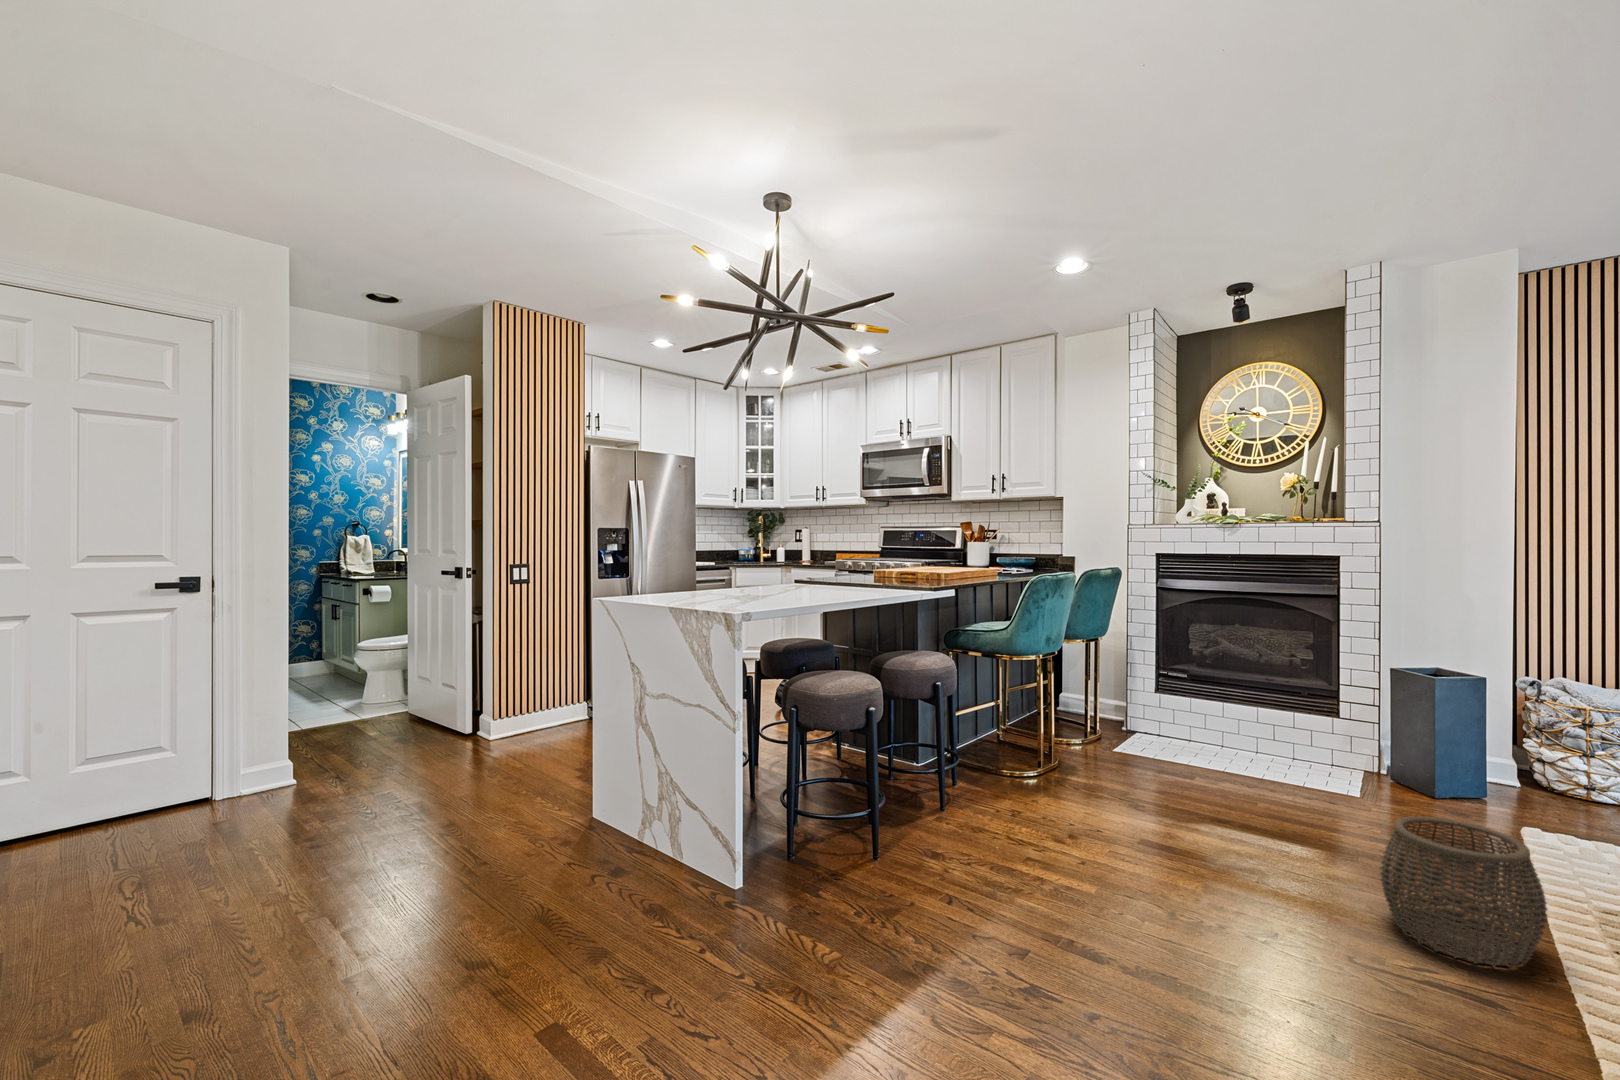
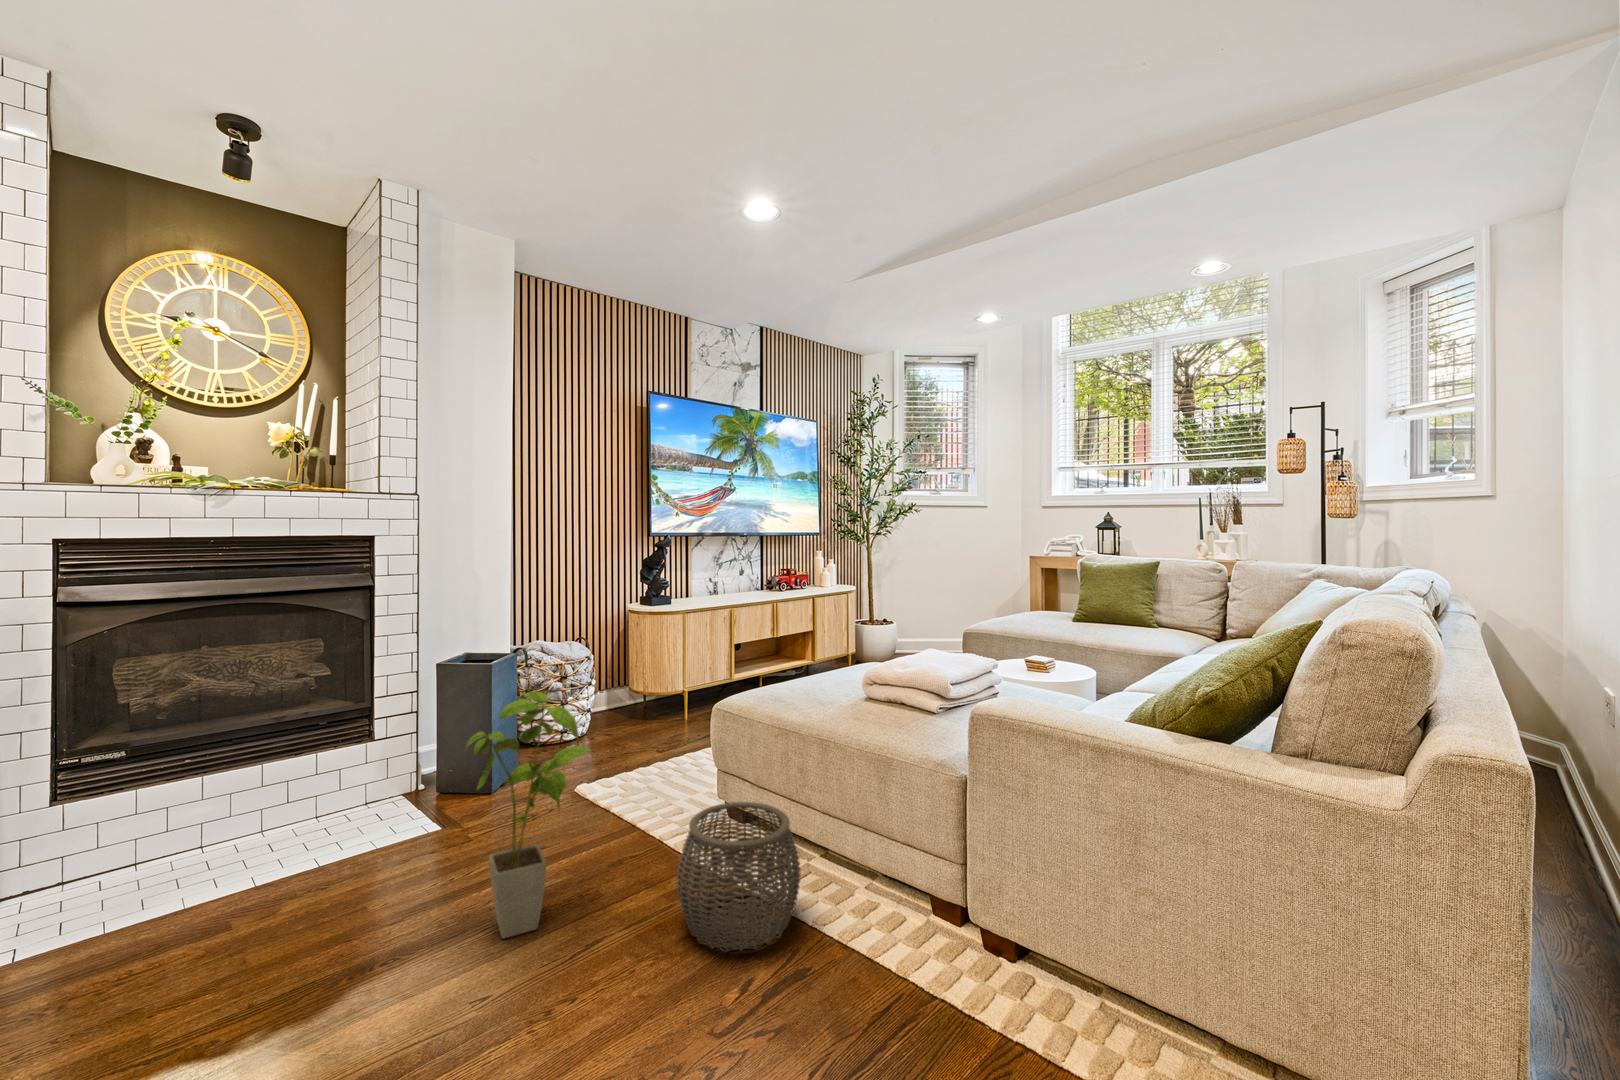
house plant: none [1257,669,1379,853] -> present [466,691,590,938]

